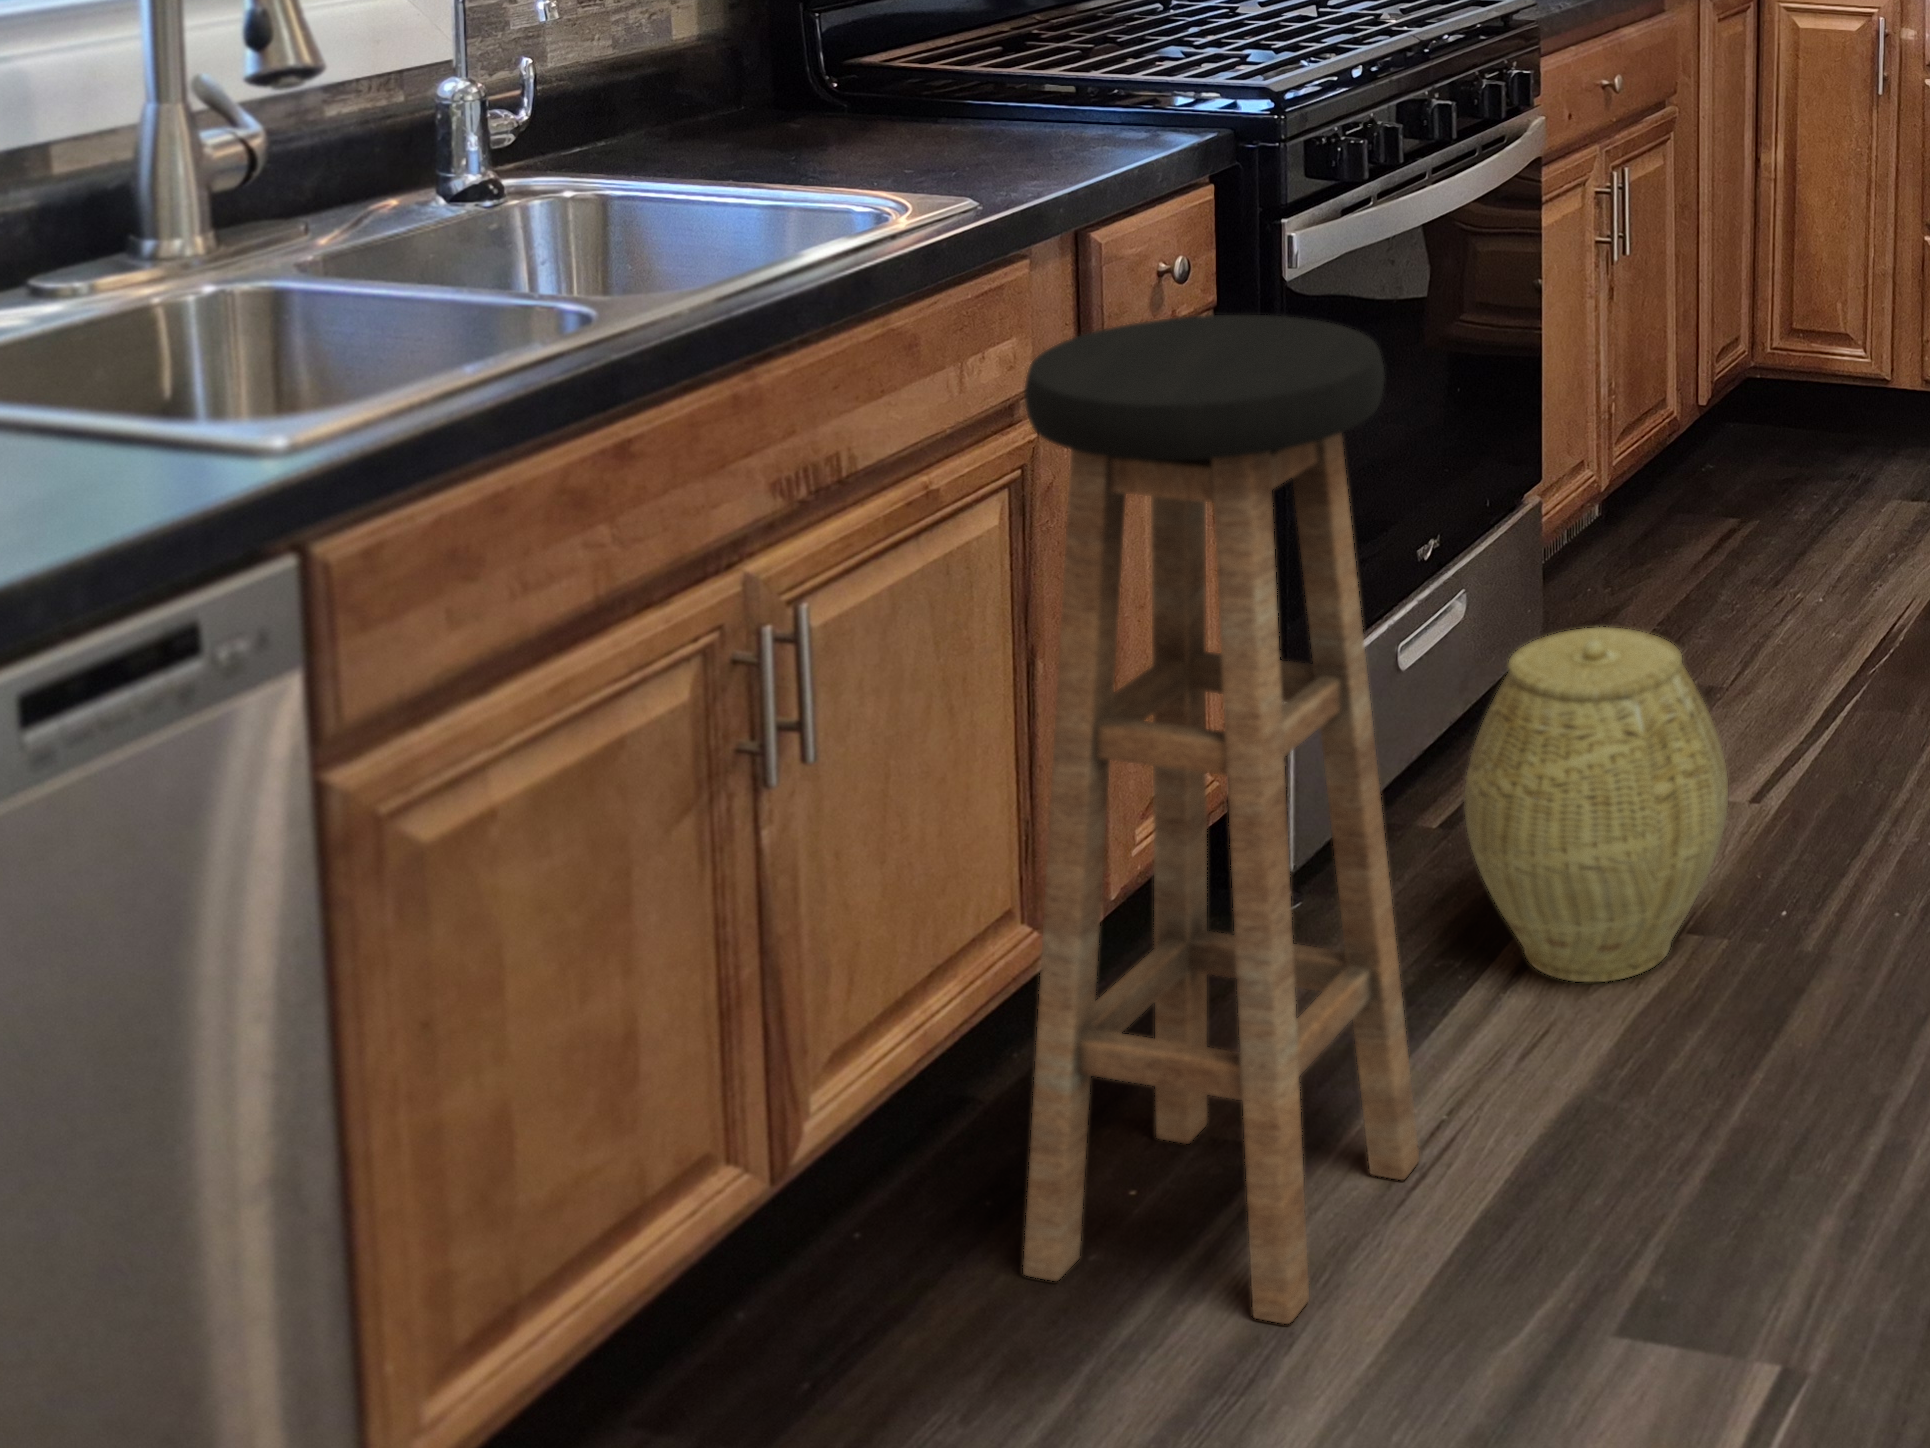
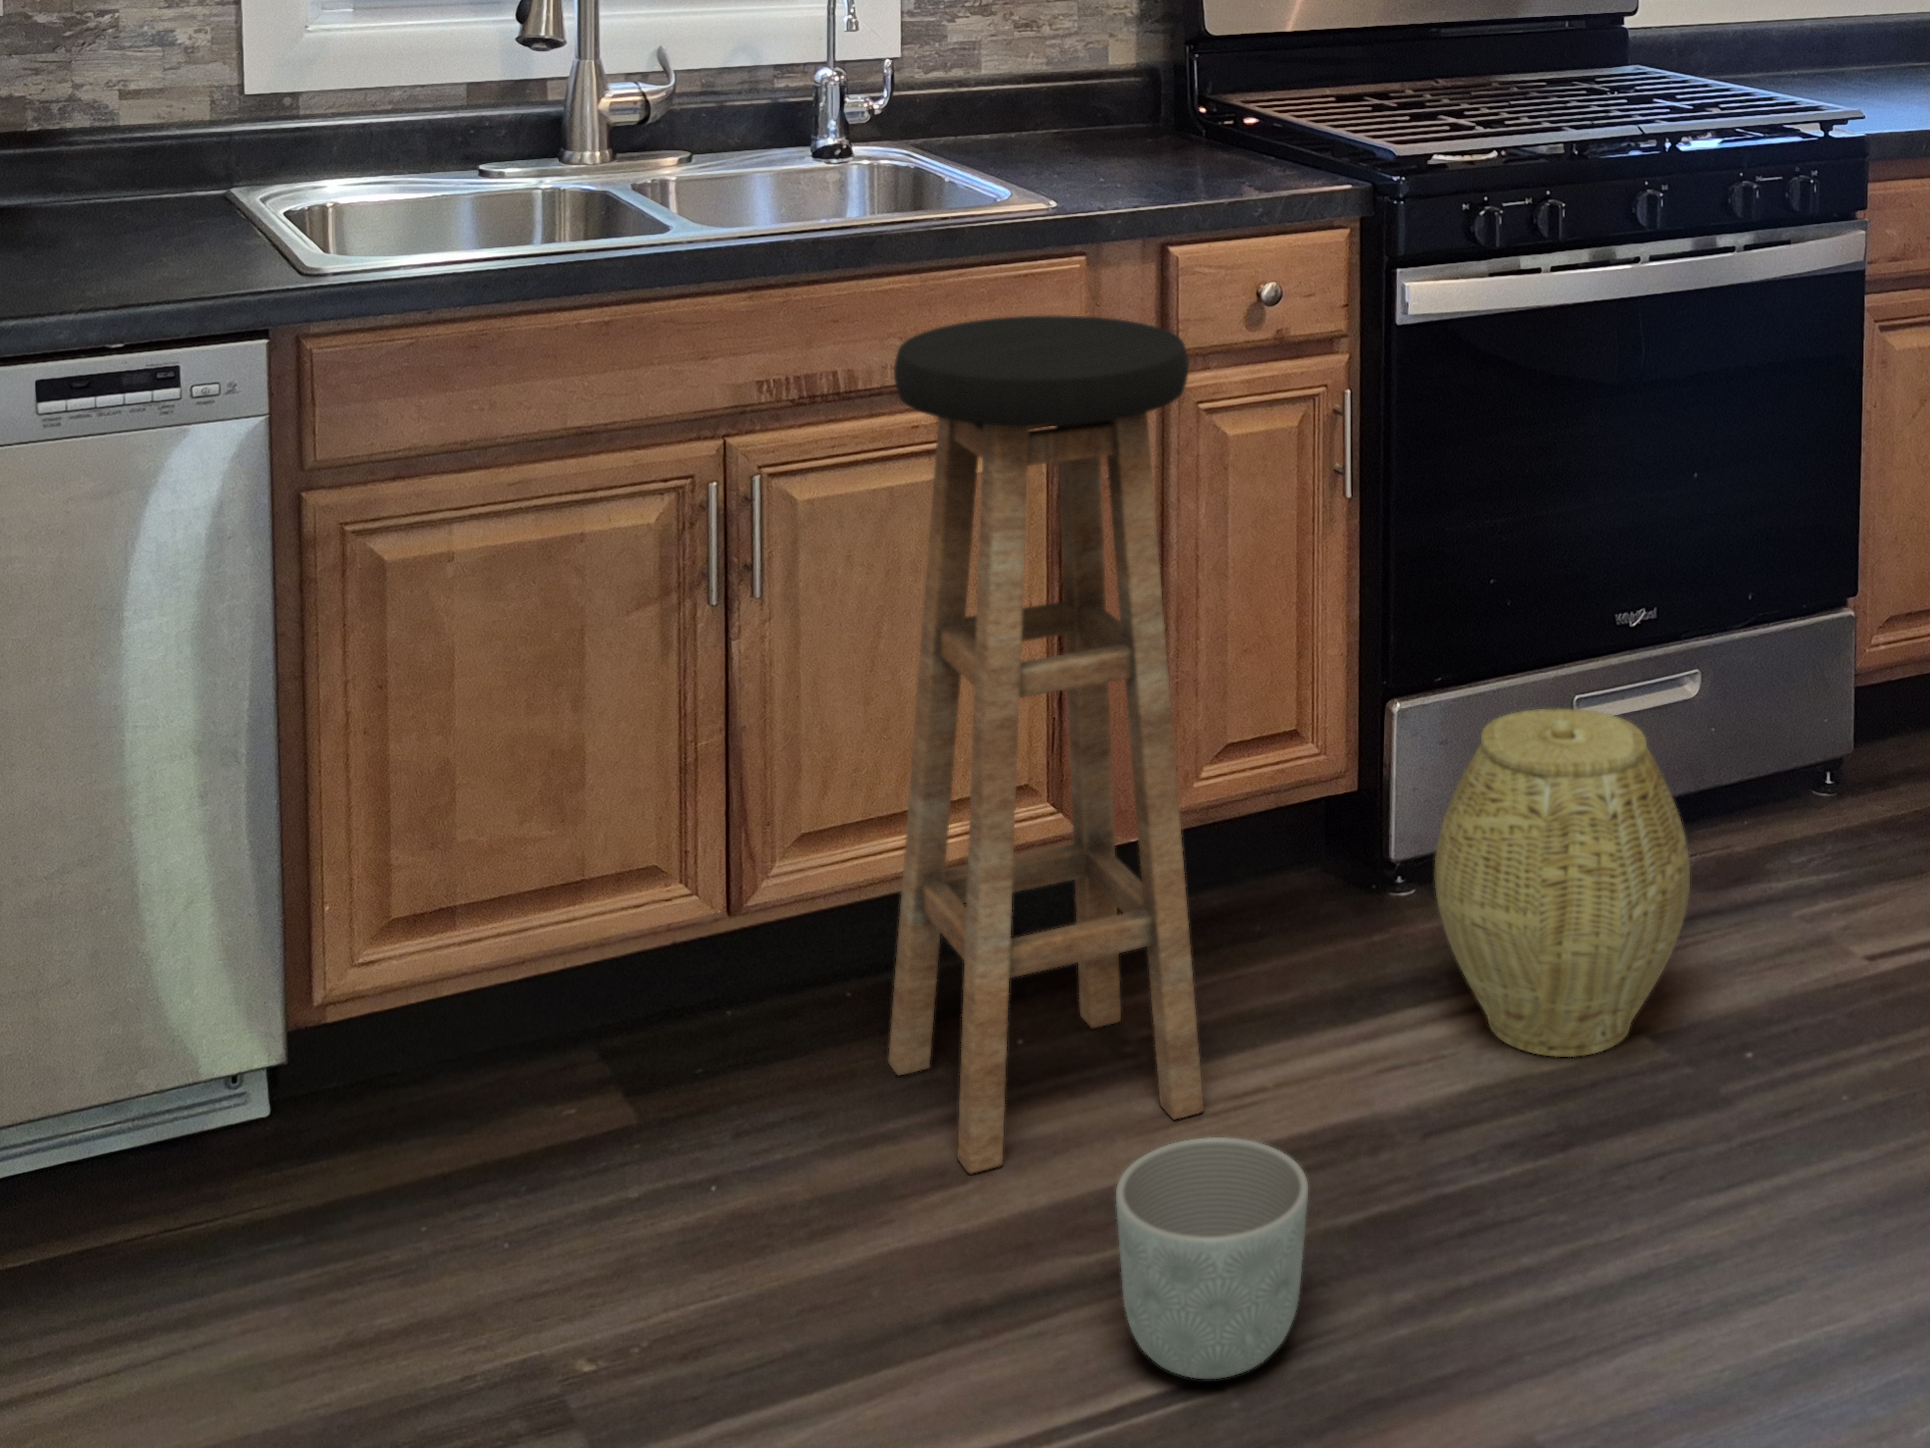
planter: none [1644,1114,1847,1369] -> present [1116,1137,1308,1379]

